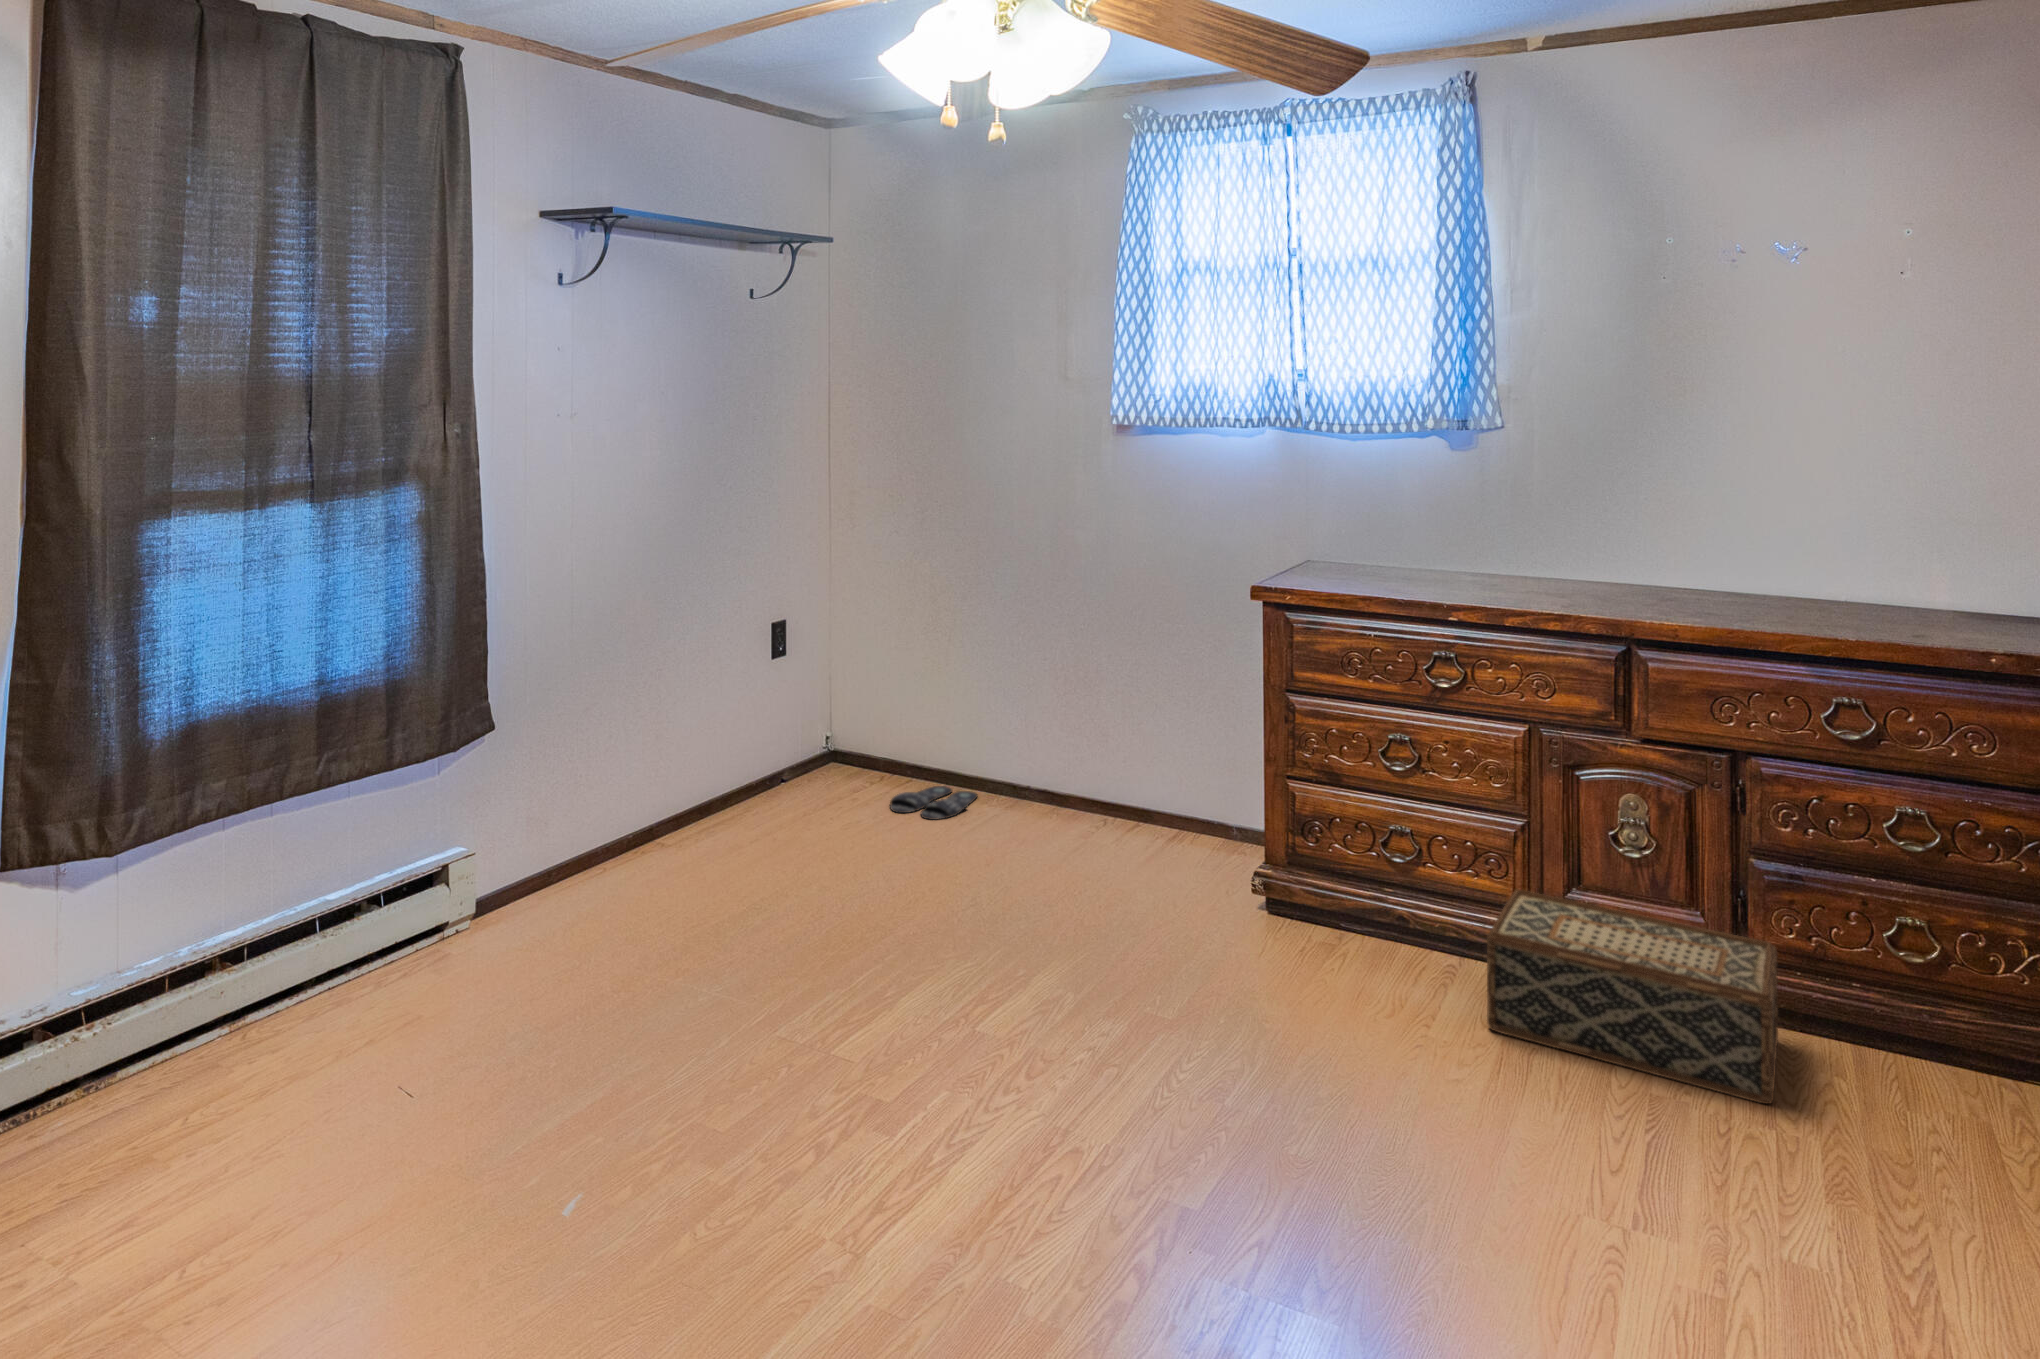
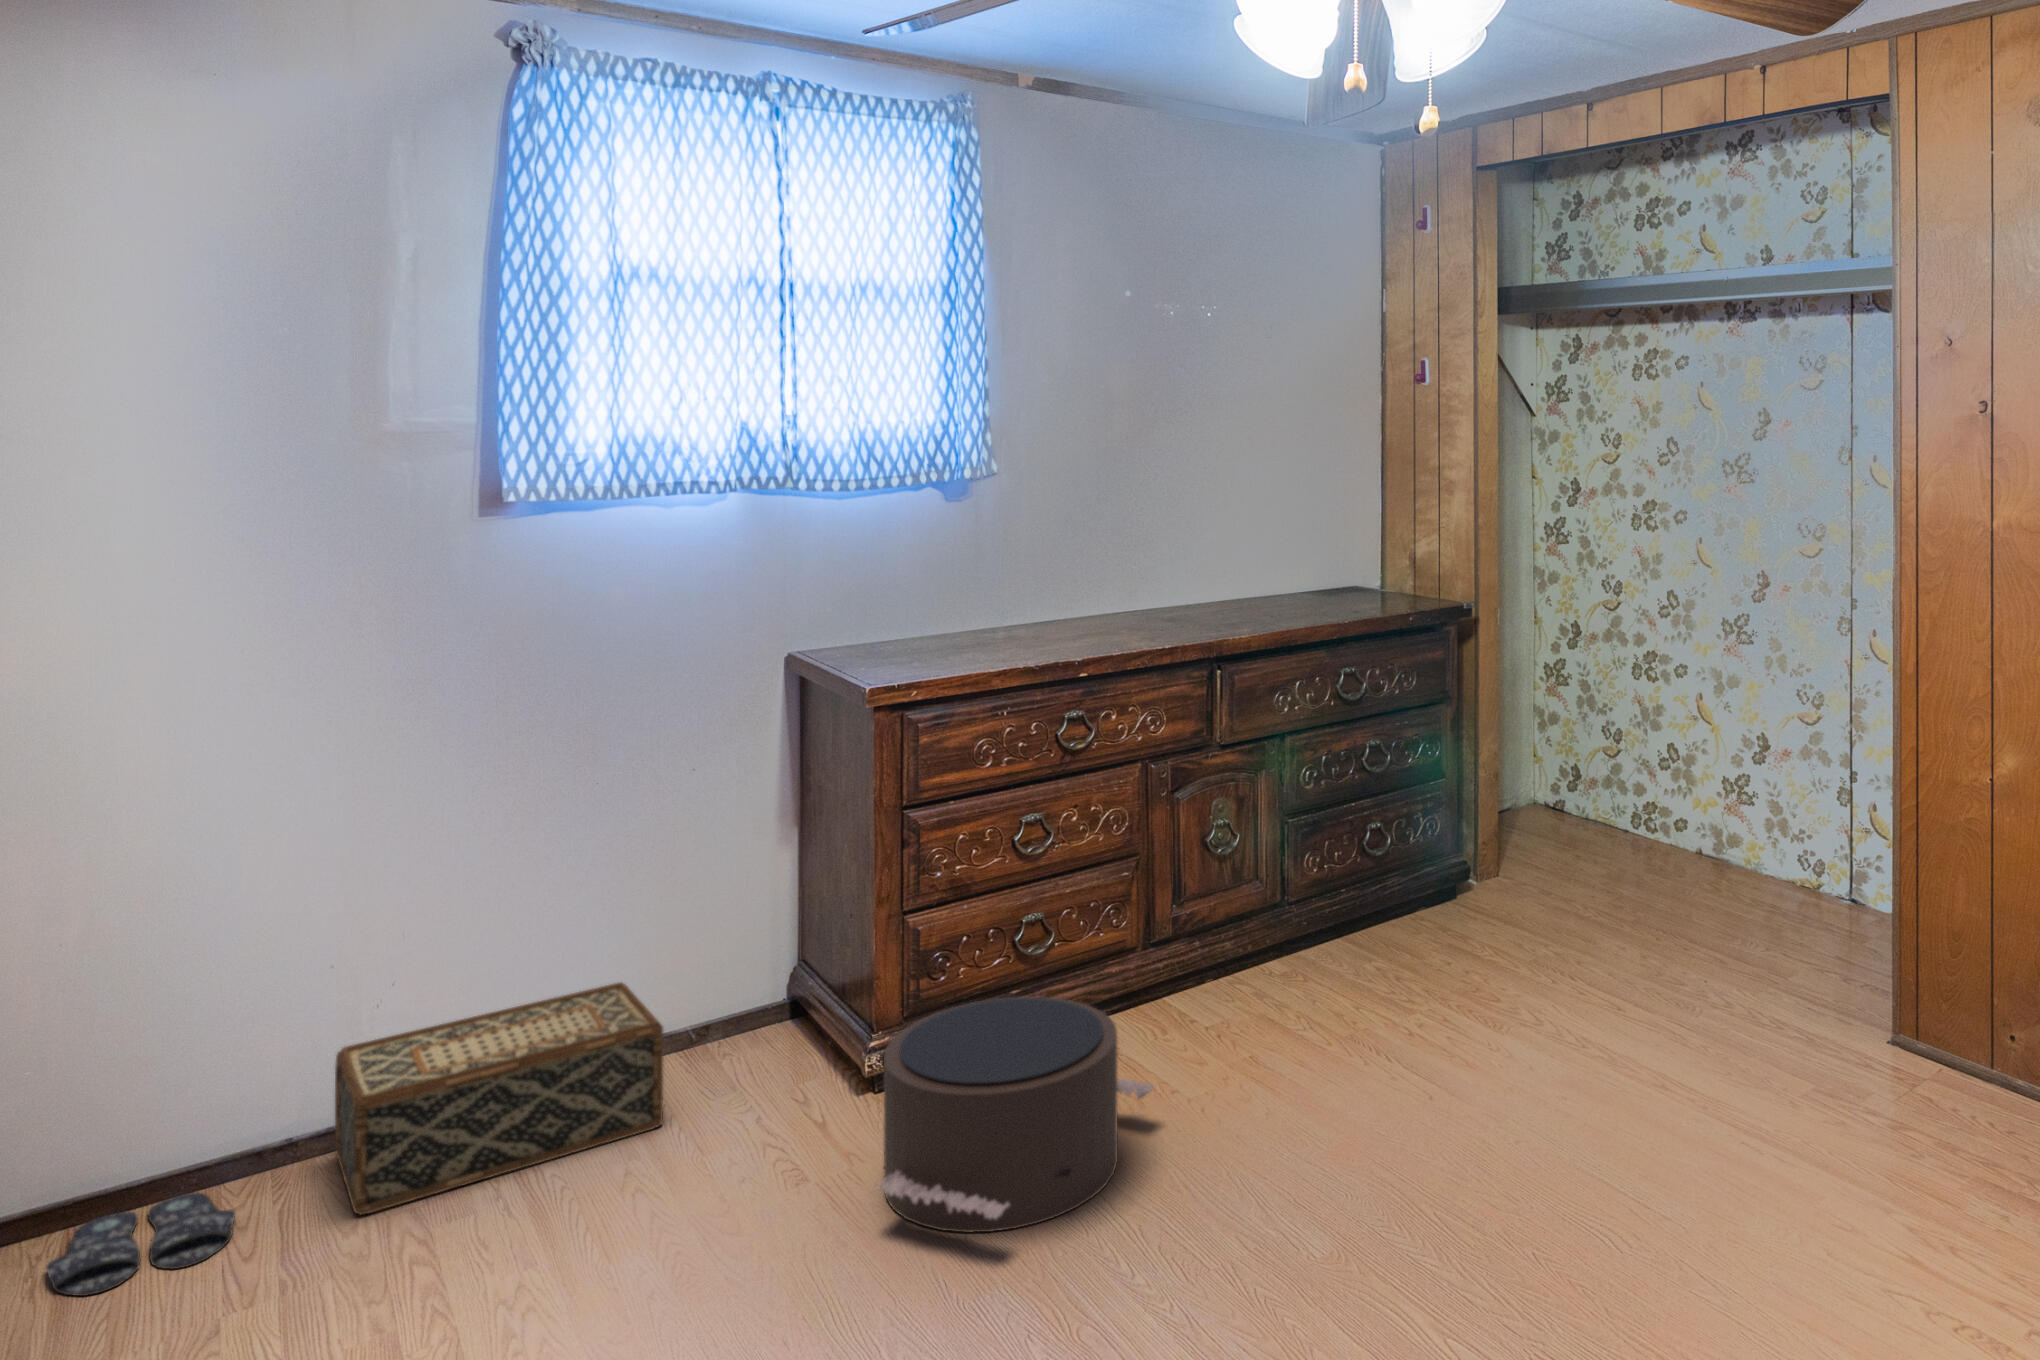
pouf: none [1102,851,1353,1039] -> present [877,996,1154,1232]
woven basket: present [1487,890,1778,1104] -> present [335,982,663,1215]

